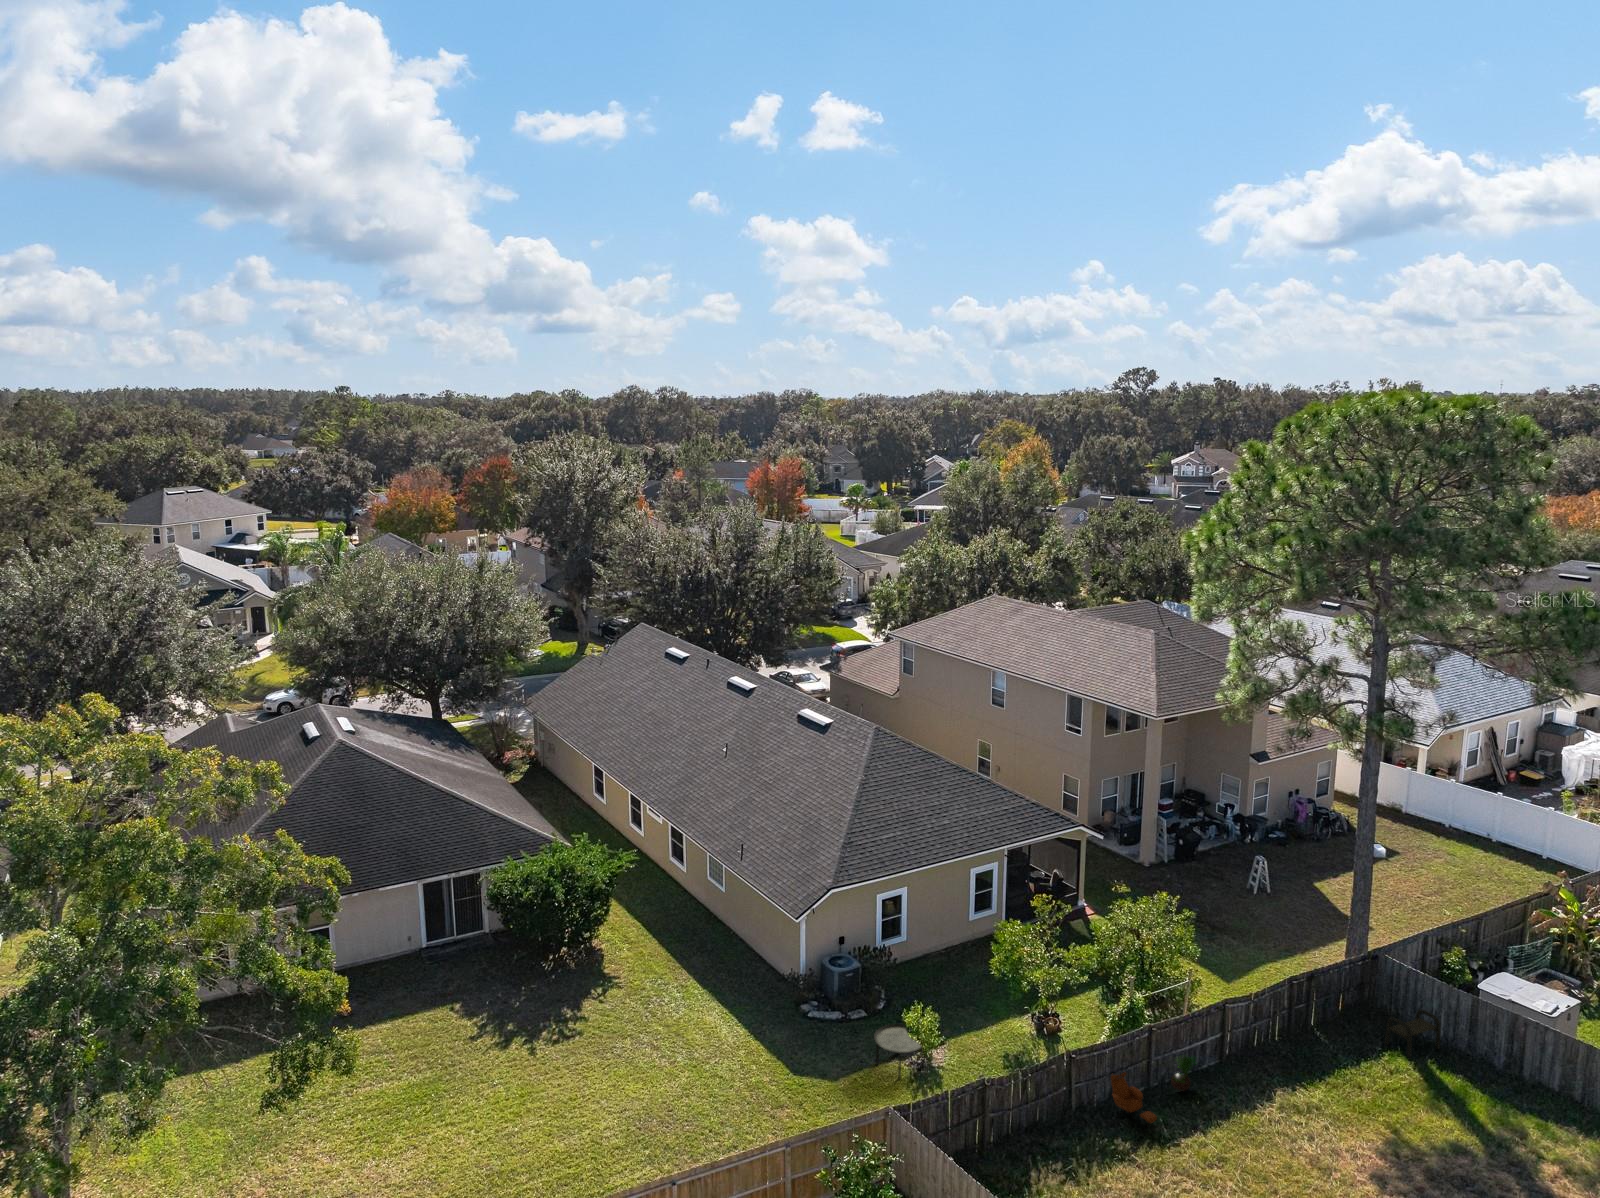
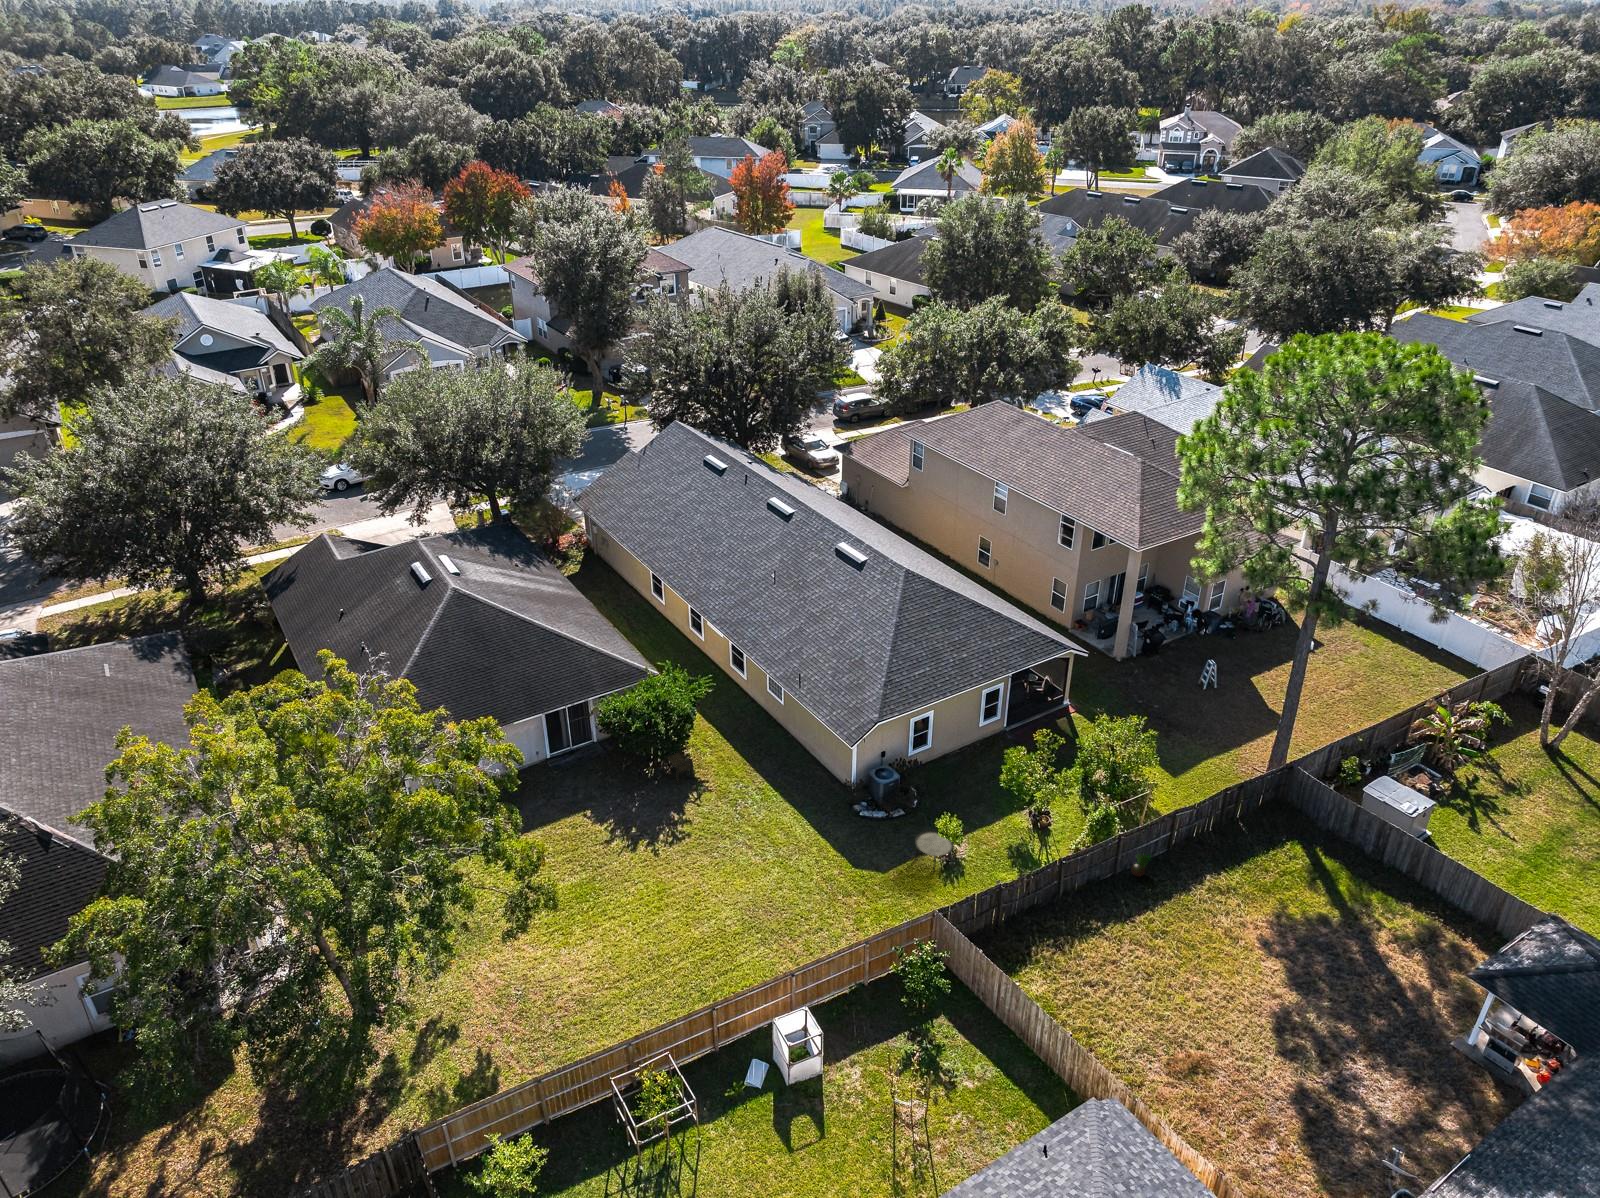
bench: present [1385,1009,1441,1058] -> present [663,751,694,784]
lounge chair: present [1111,1072,1157,1127] -> none [1089,868,1120,912]

